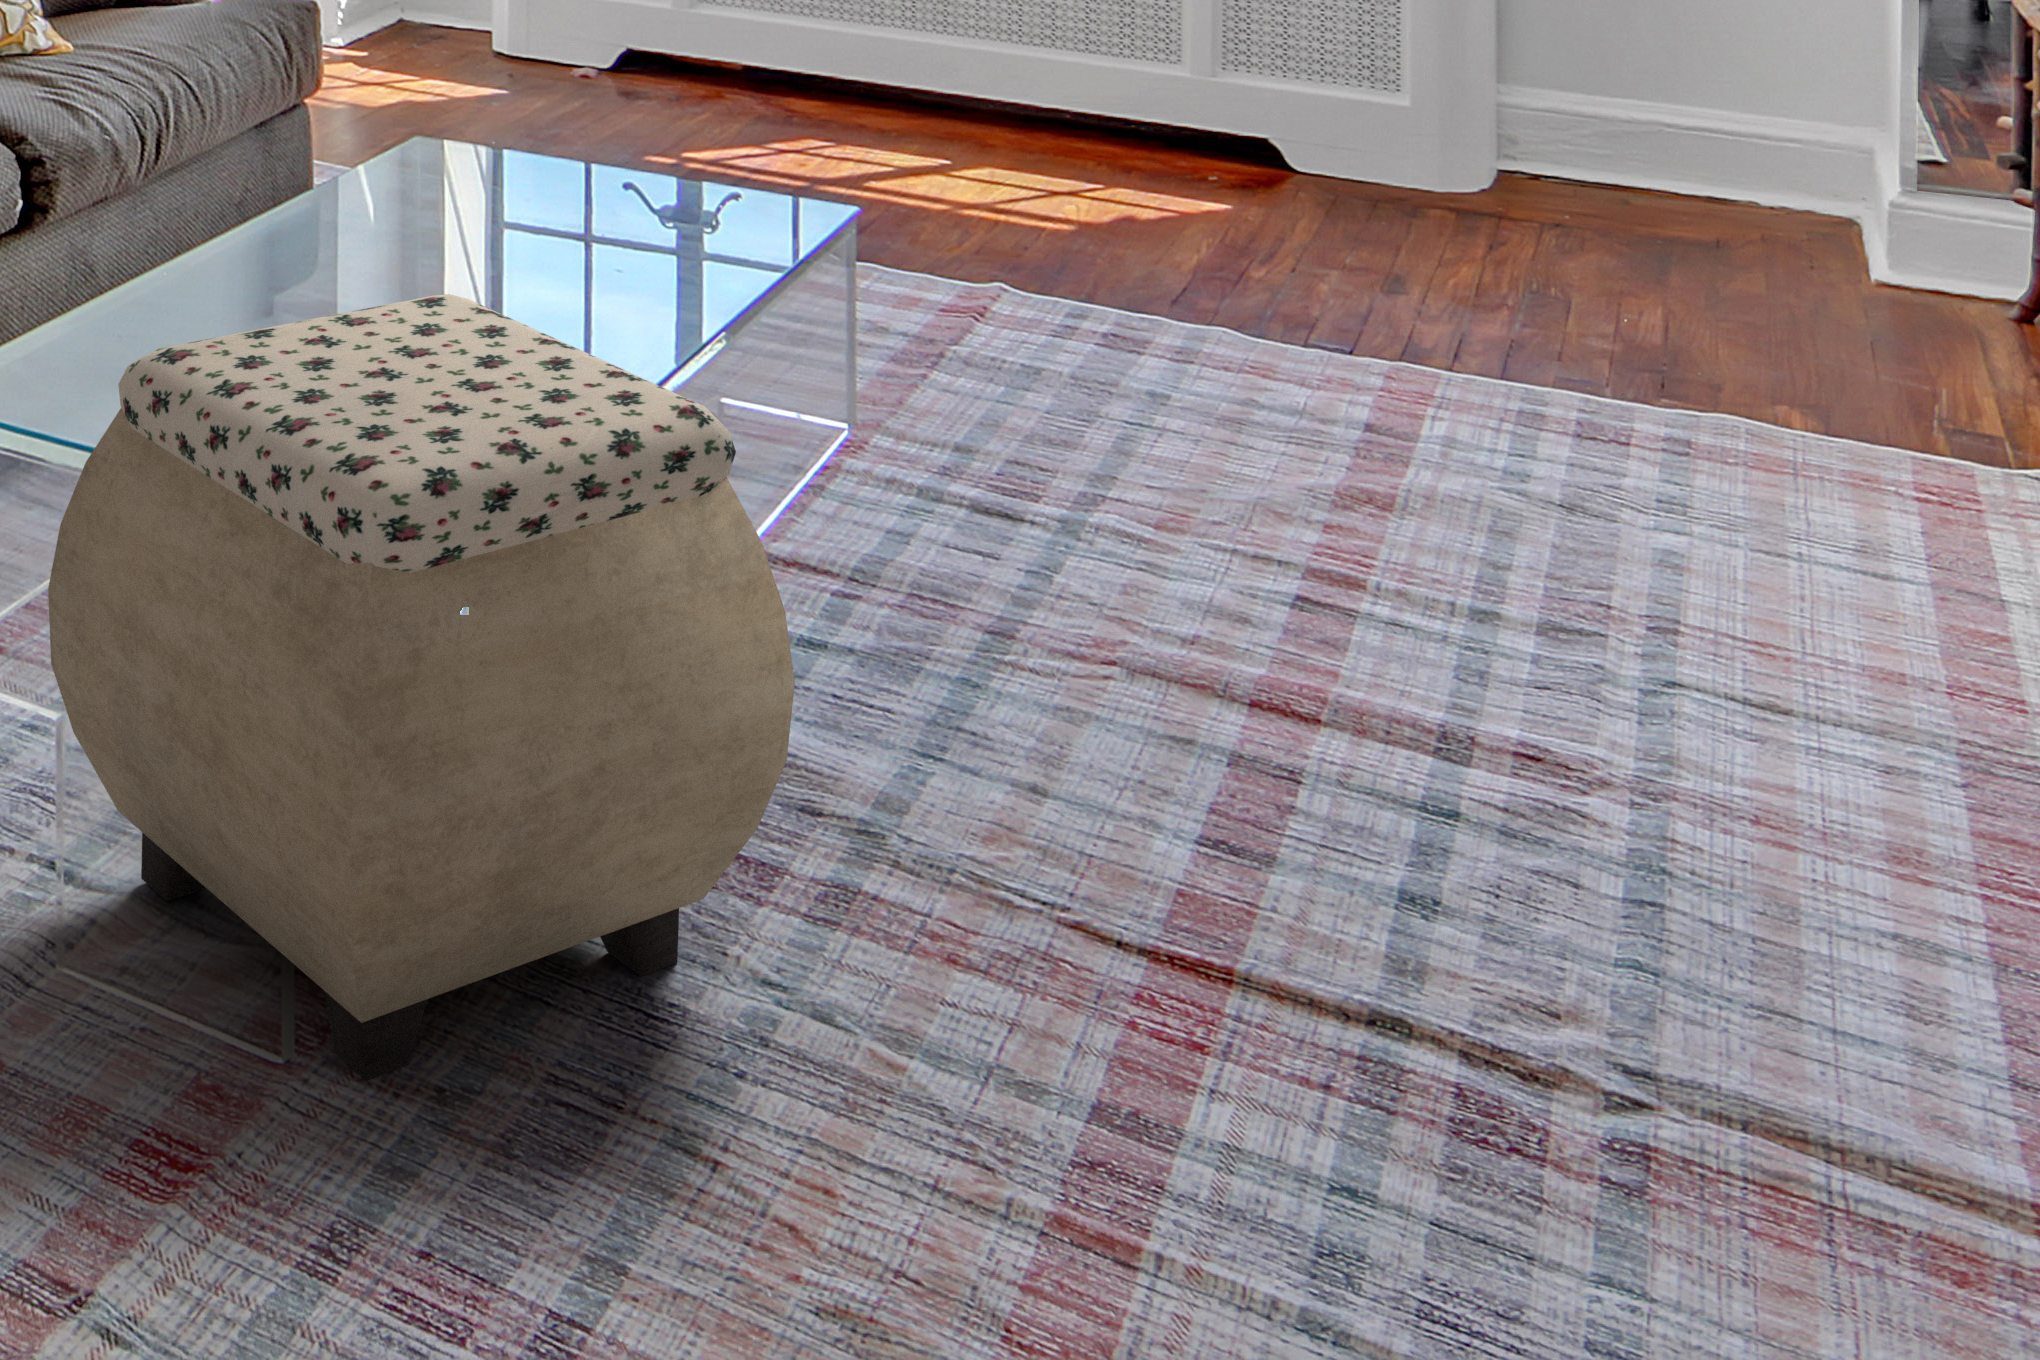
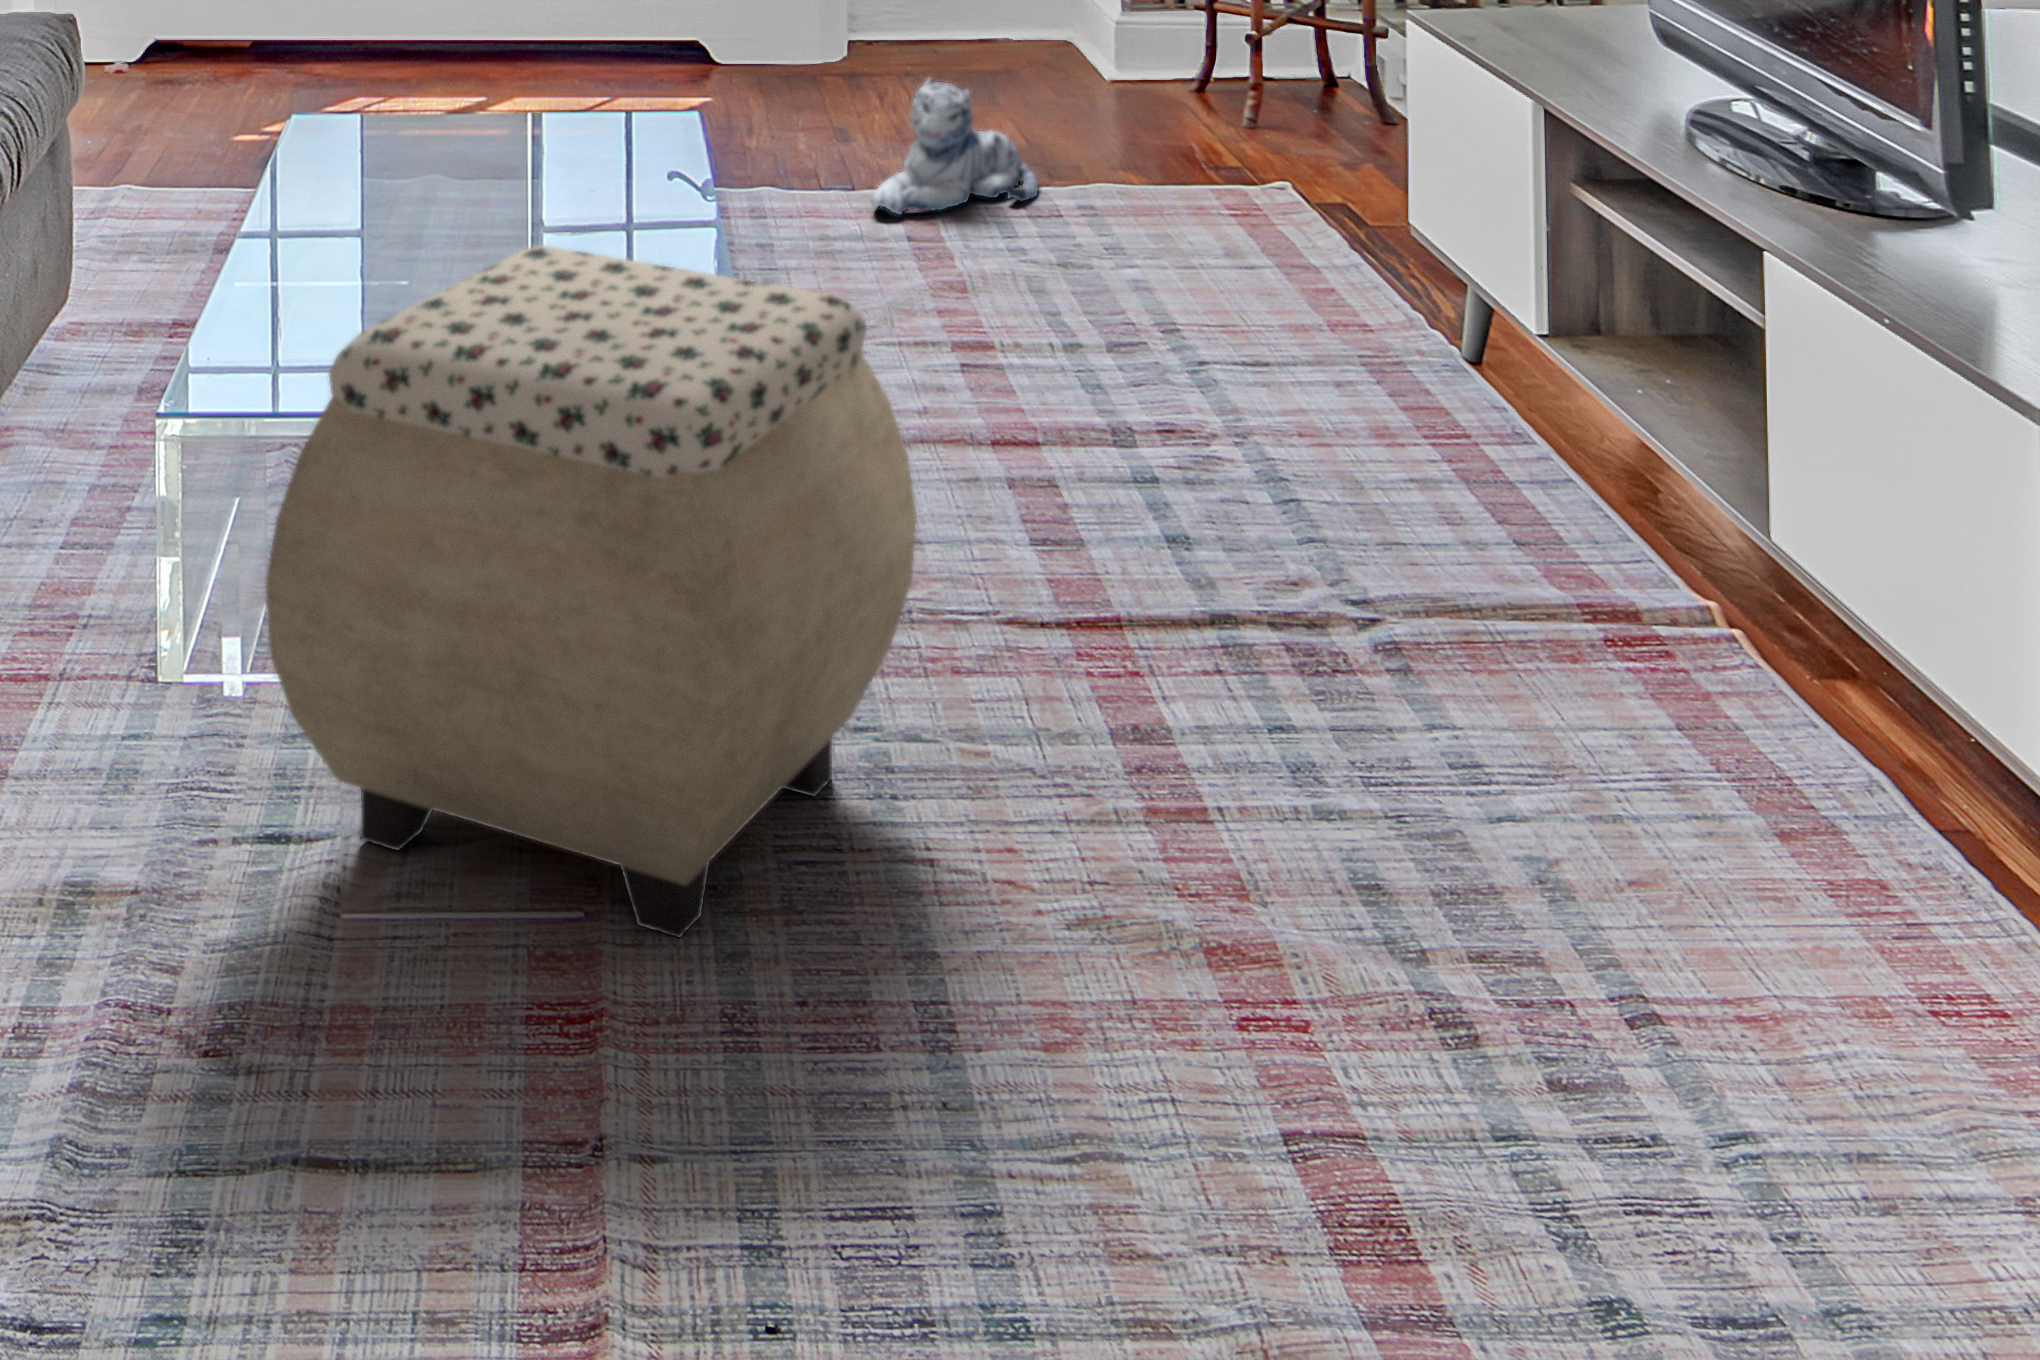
plush toy: none [1278,198,1530,365] -> present [872,79,1038,215]

